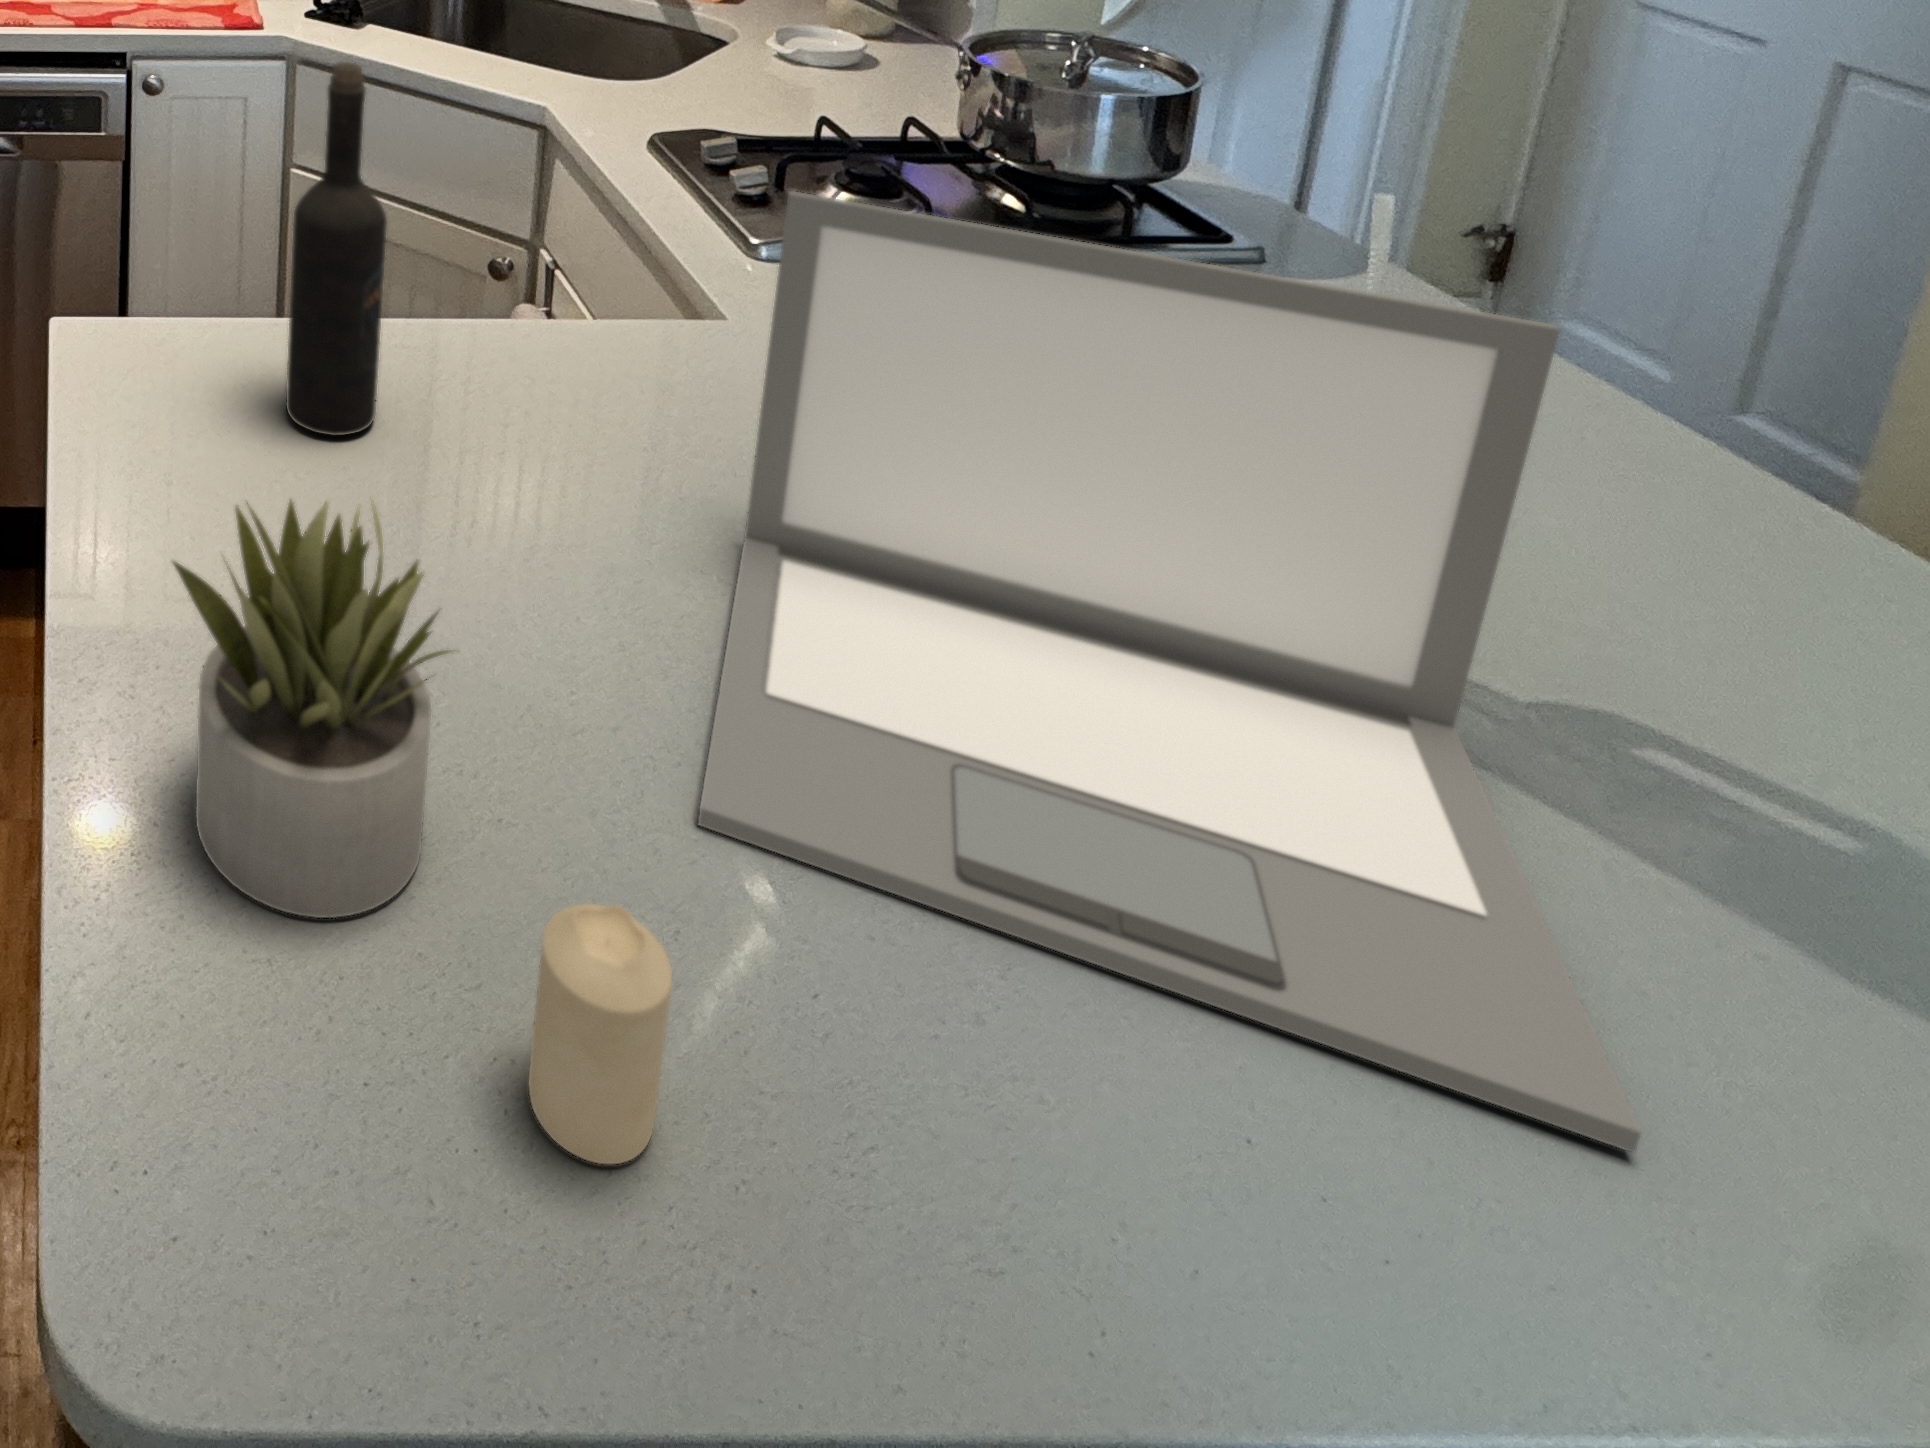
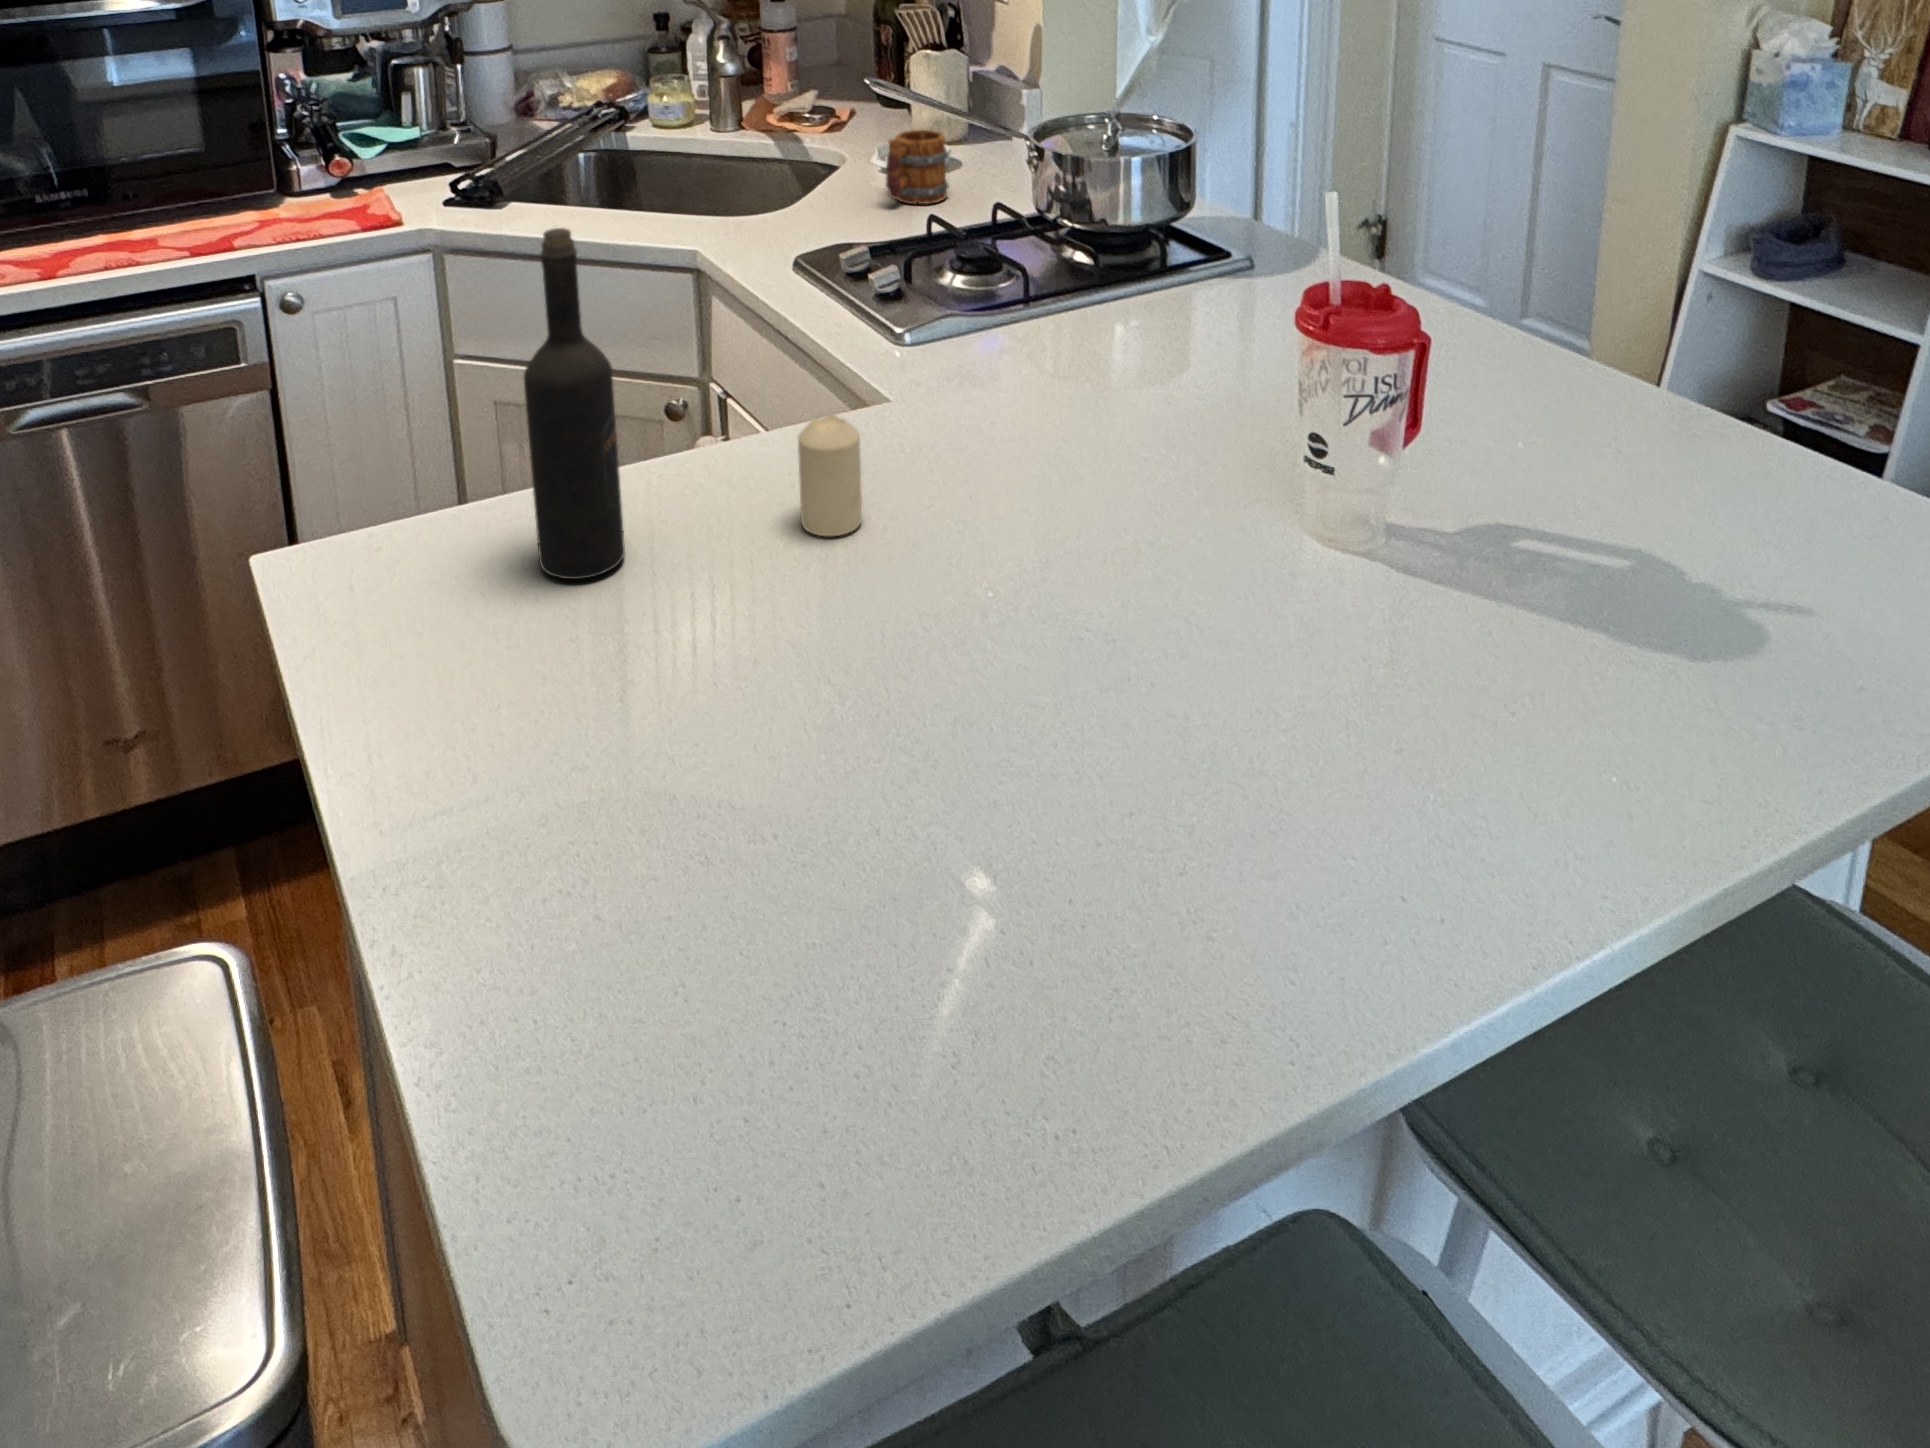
mug: none [770,14,855,101] -> present [886,130,949,204]
laptop: present [698,191,1641,1152] -> none [943,256,1518,775]
succulent plant: present [173,500,452,918] -> none [510,584,770,958]
candle: present [528,904,672,1164] -> present [798,414,862,536]

